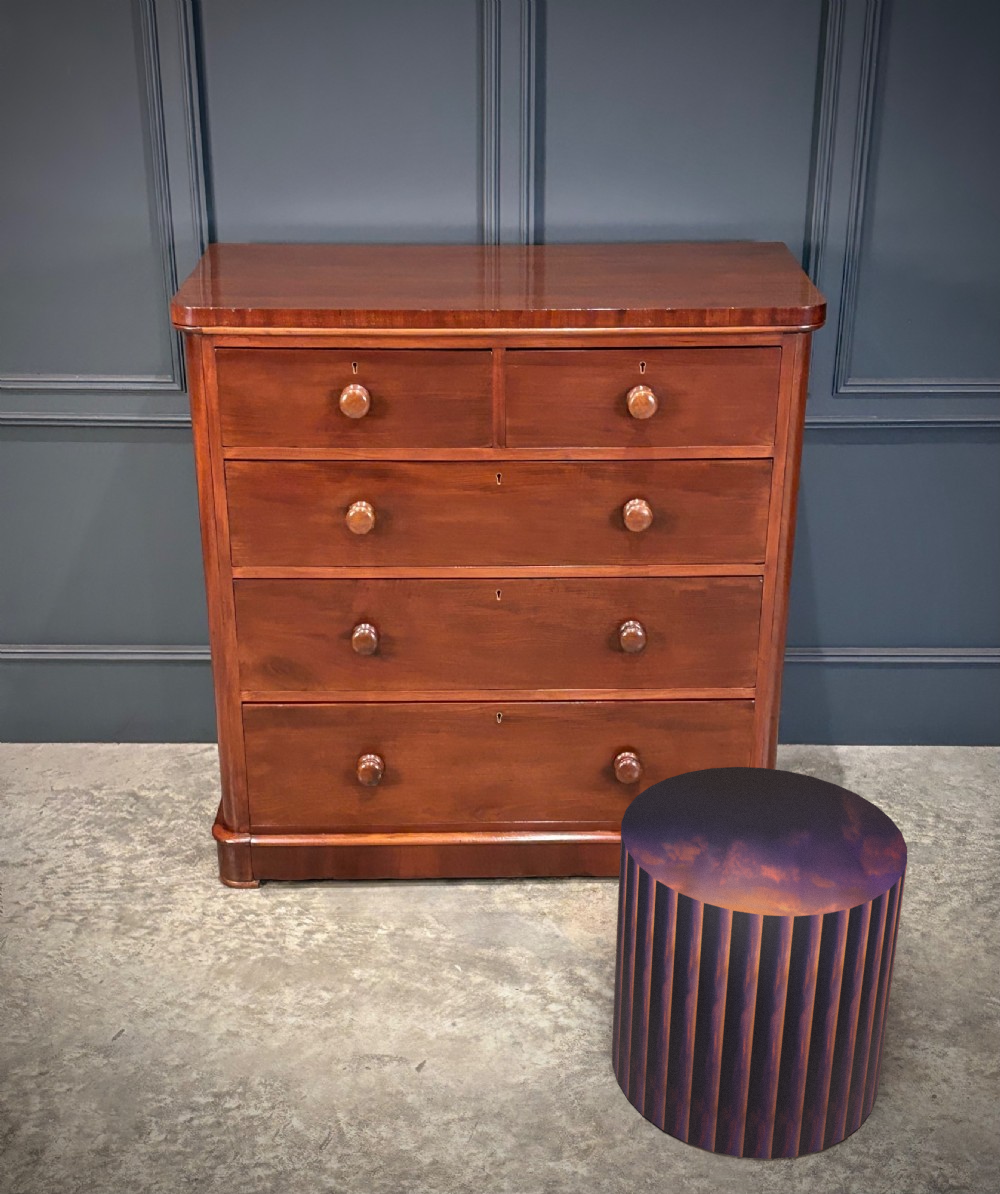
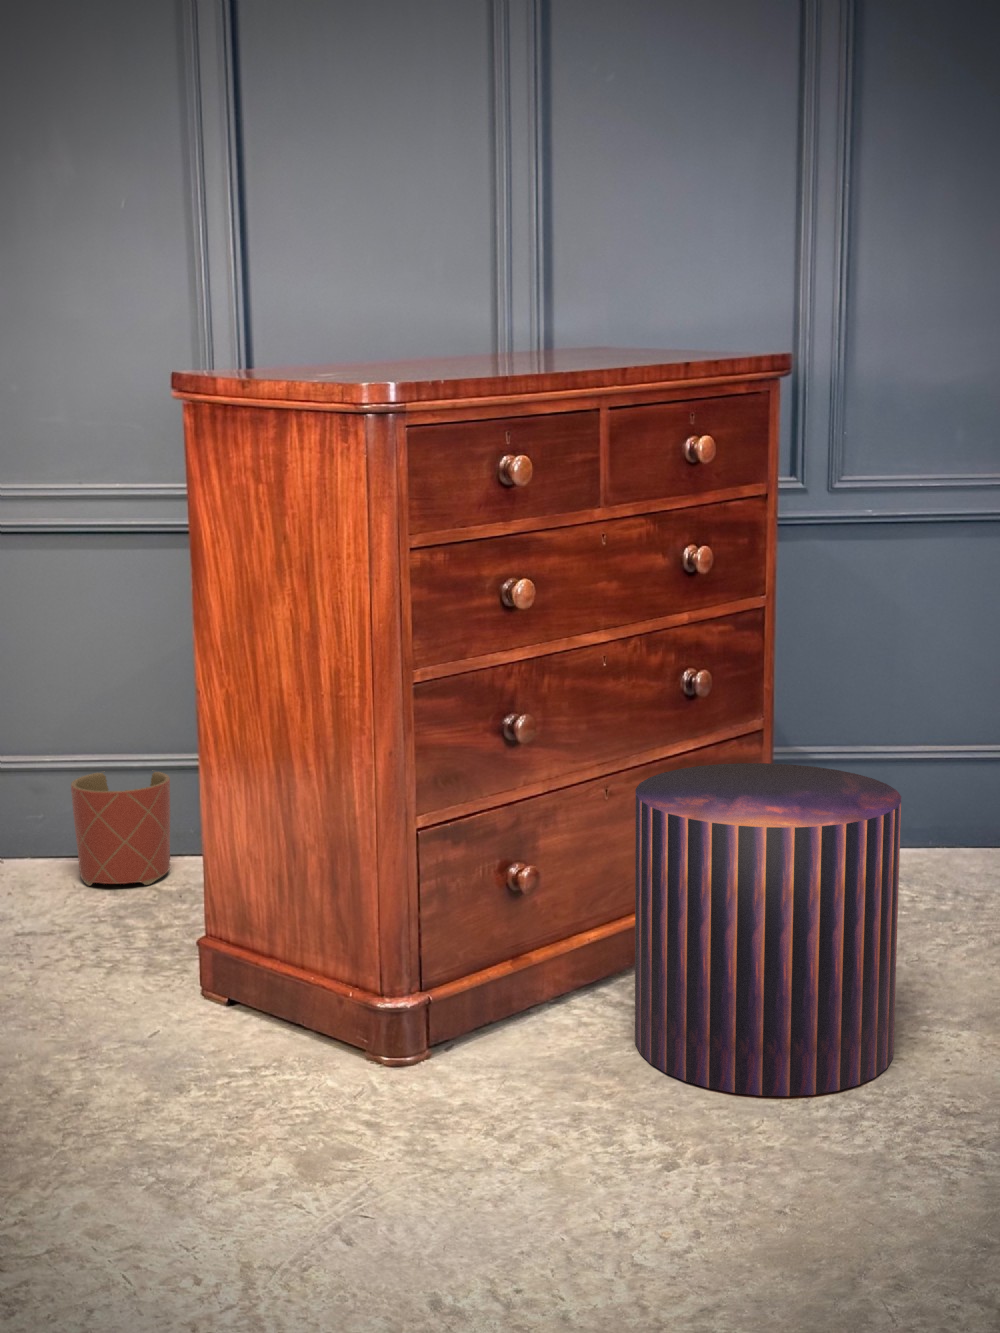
planter: none [41,663,147,789] -> present [71,772,170,886]

